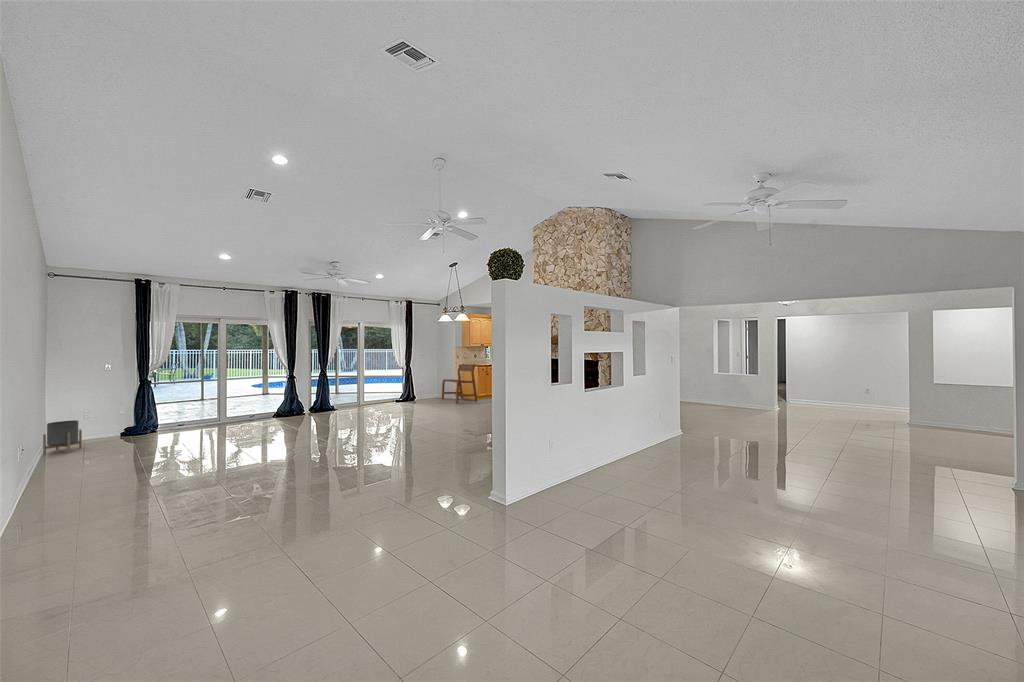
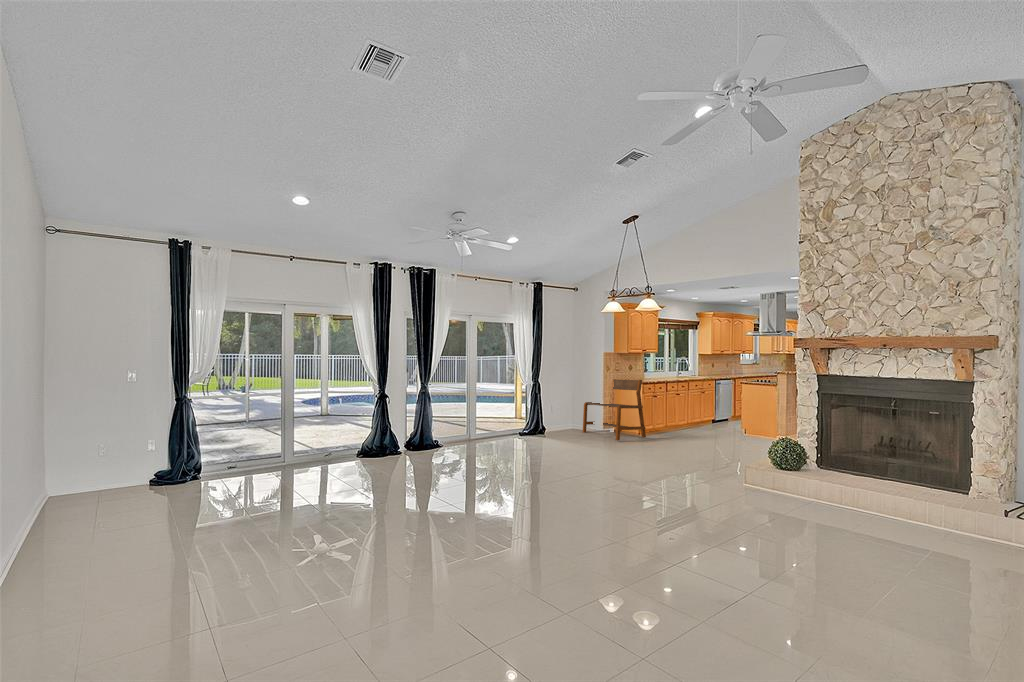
planter: present [43,420,82,455] -> none [40,462,96,520]

